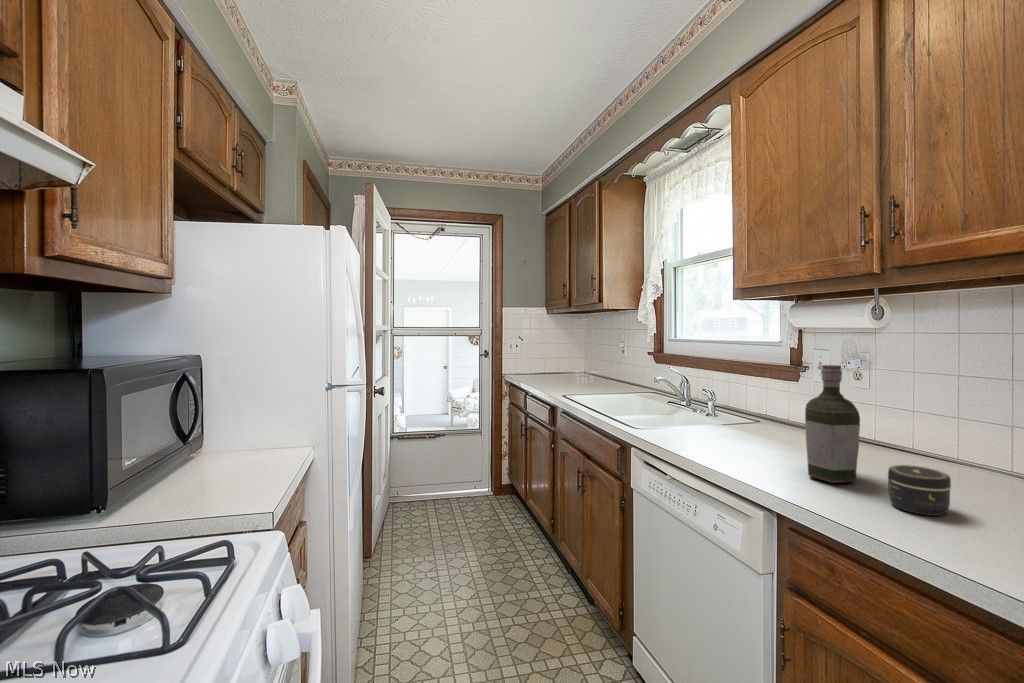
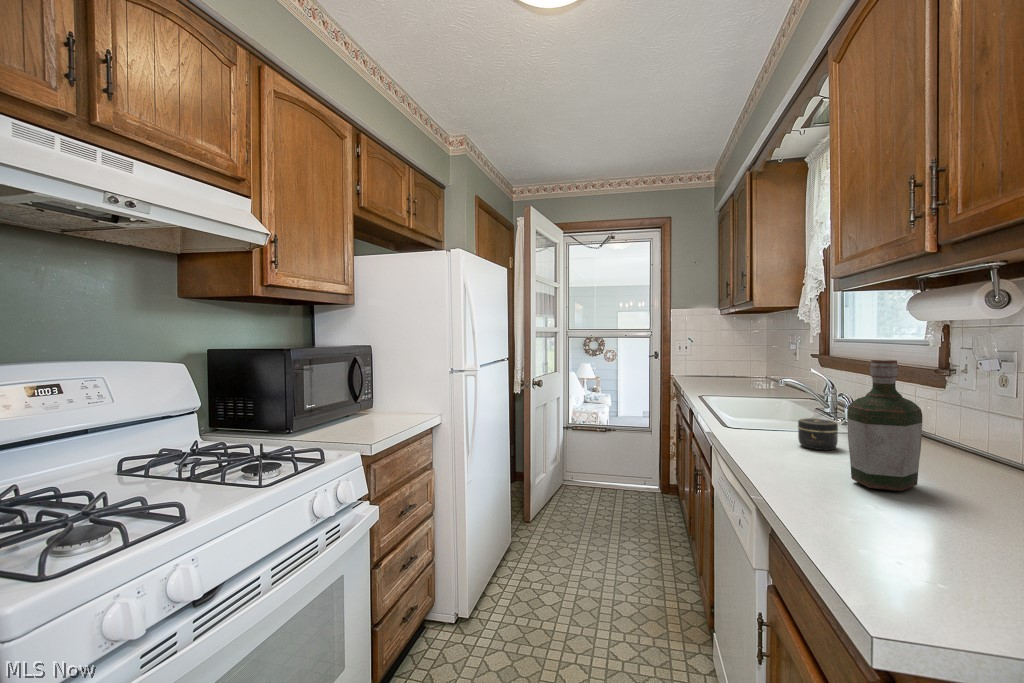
jar: present [888,465,951,516] -> present [798,418,838,450]

